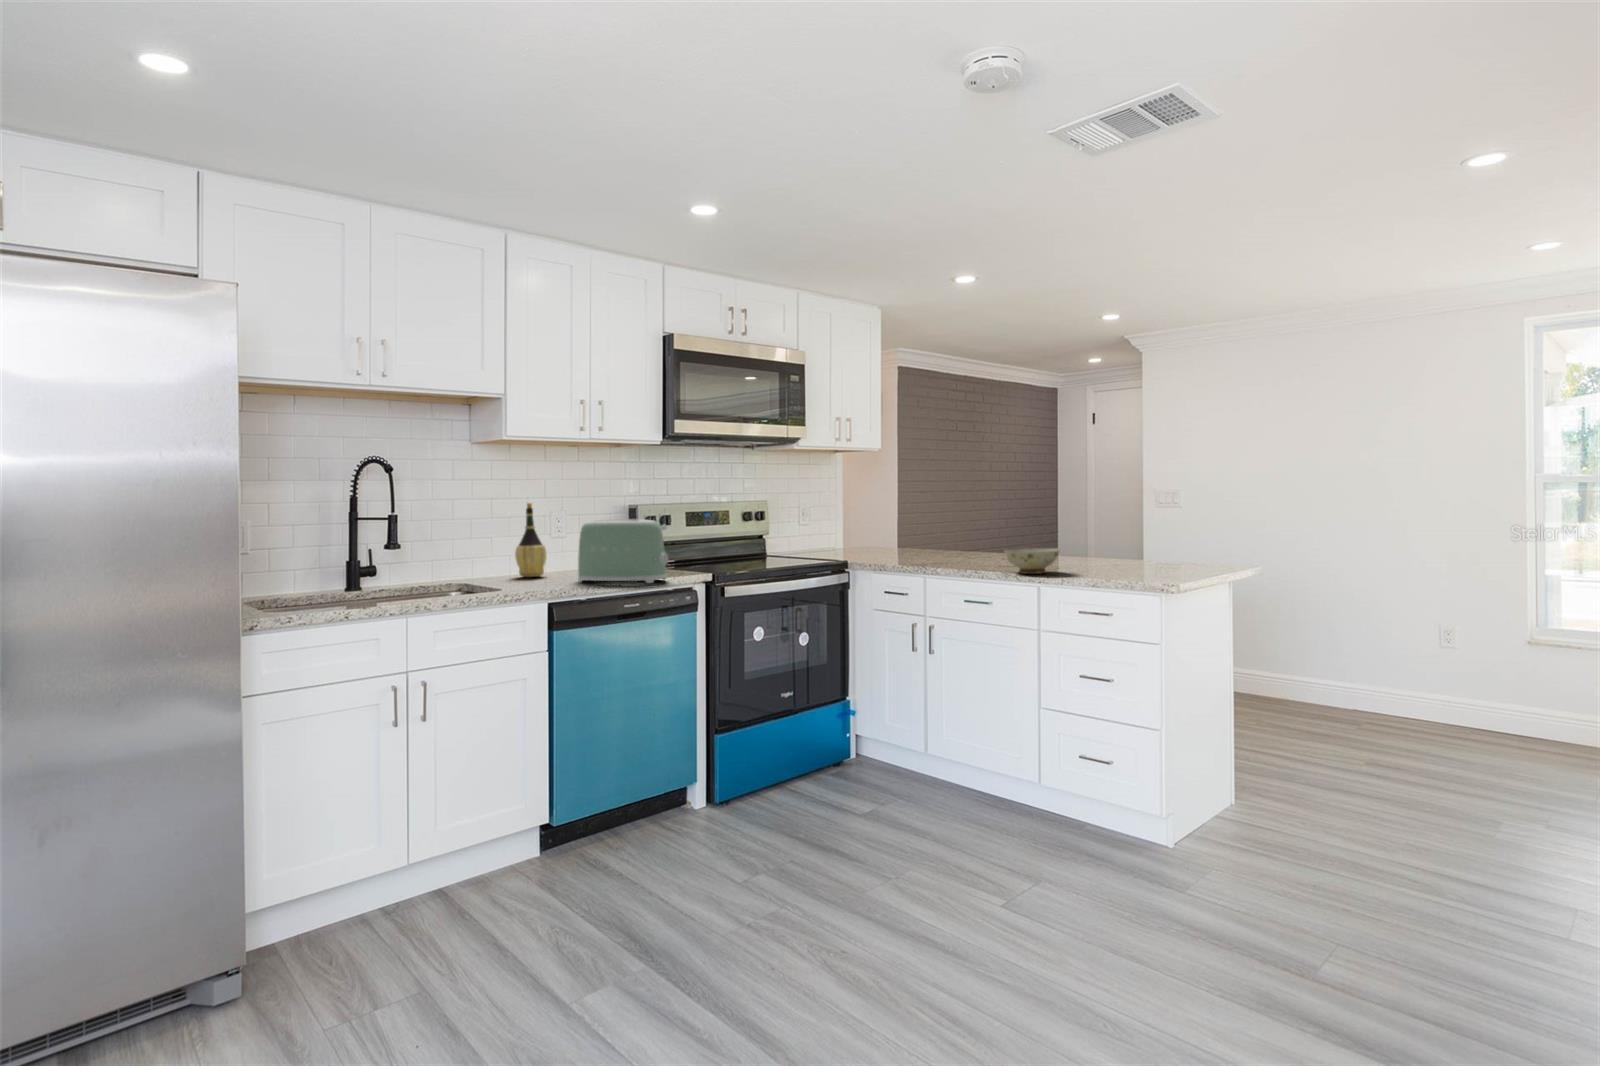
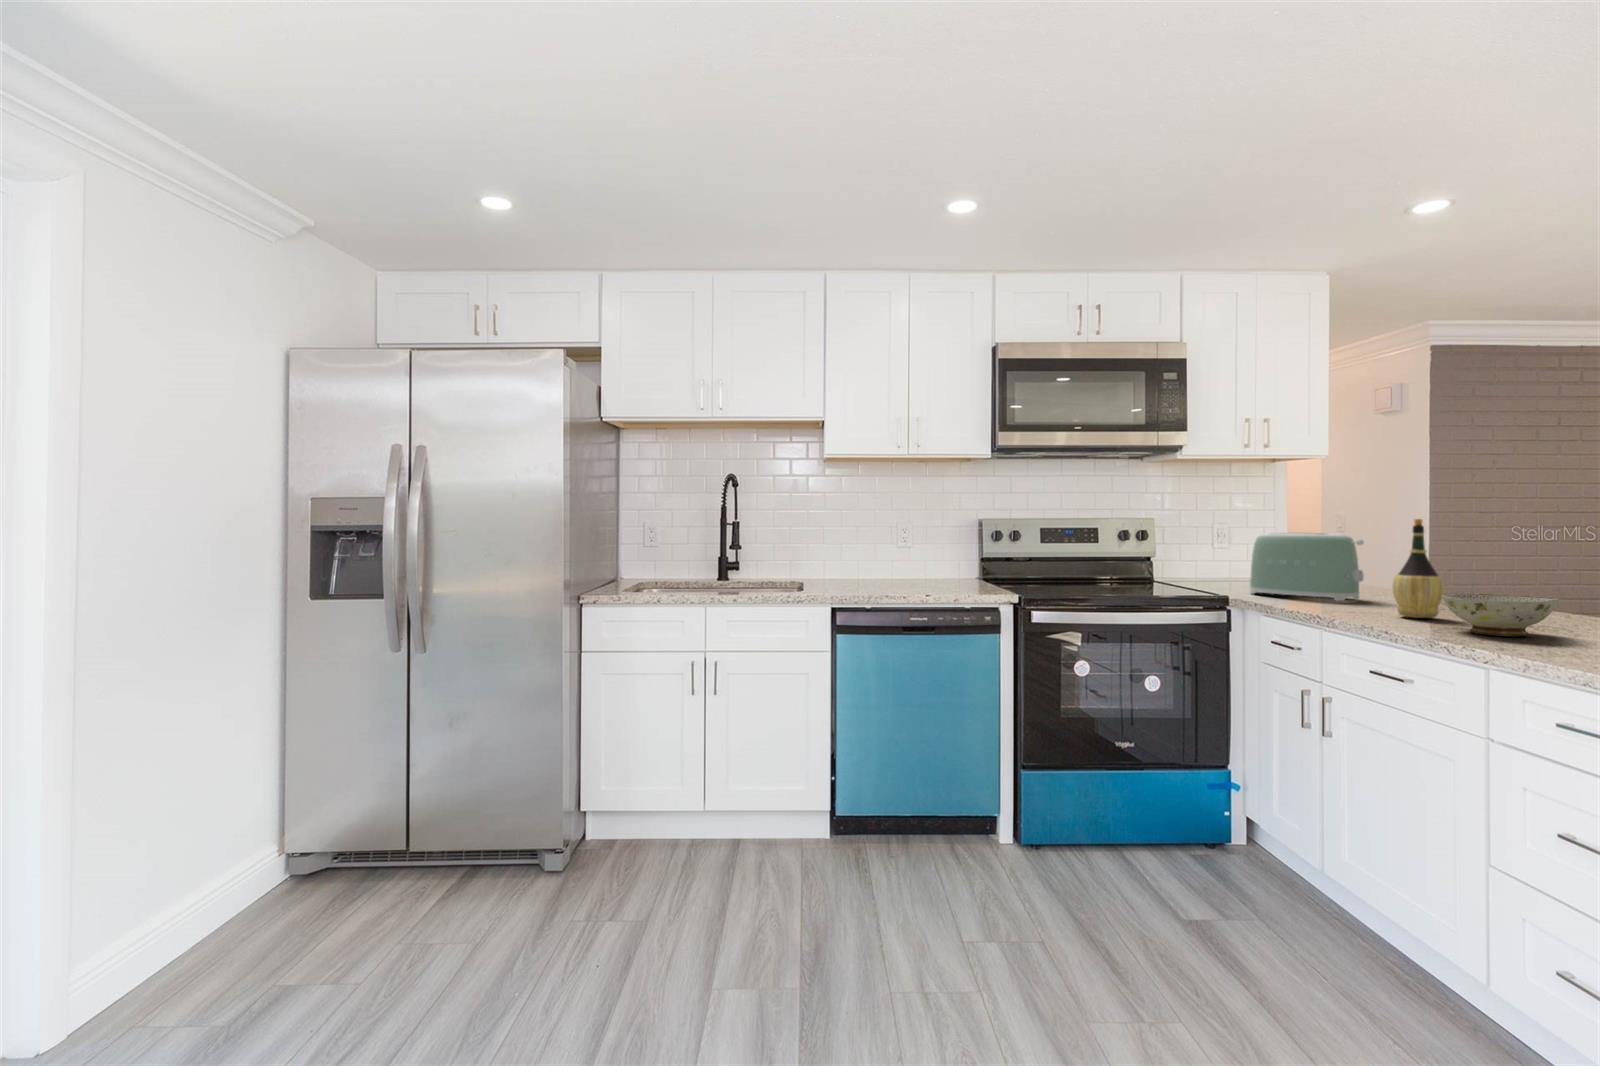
wine bottle: present [515,503,546,577] -> present [1393,519,1444,618]
toaster: present [578,519,668,583] -> present [1250,533,1364,601]

